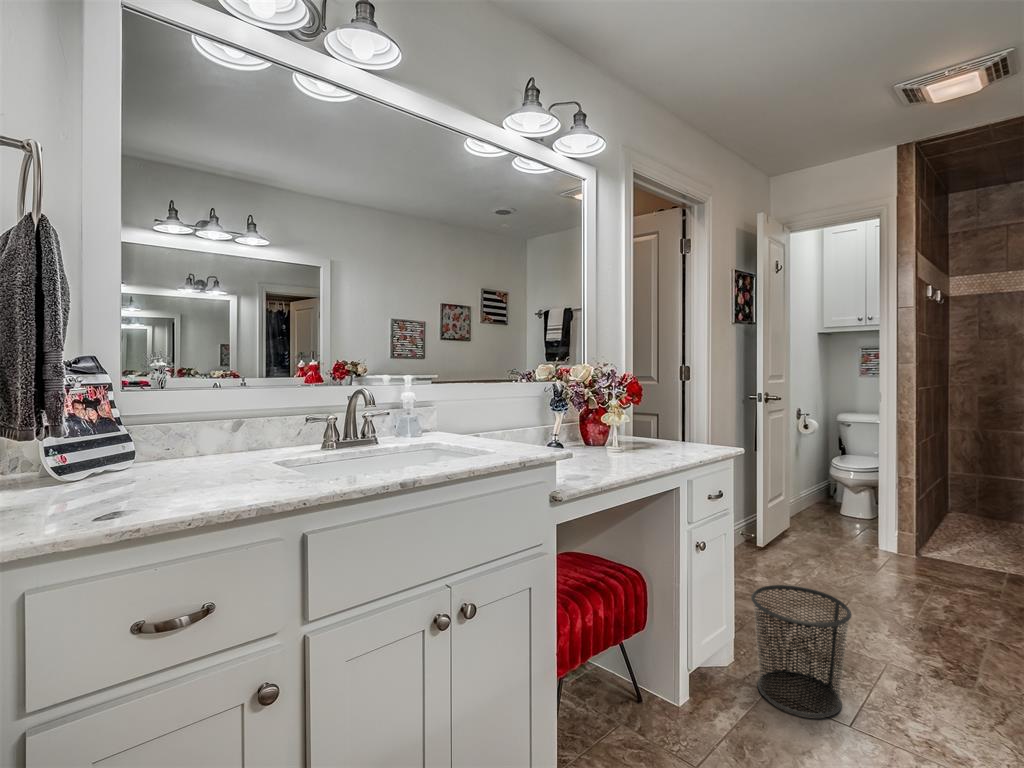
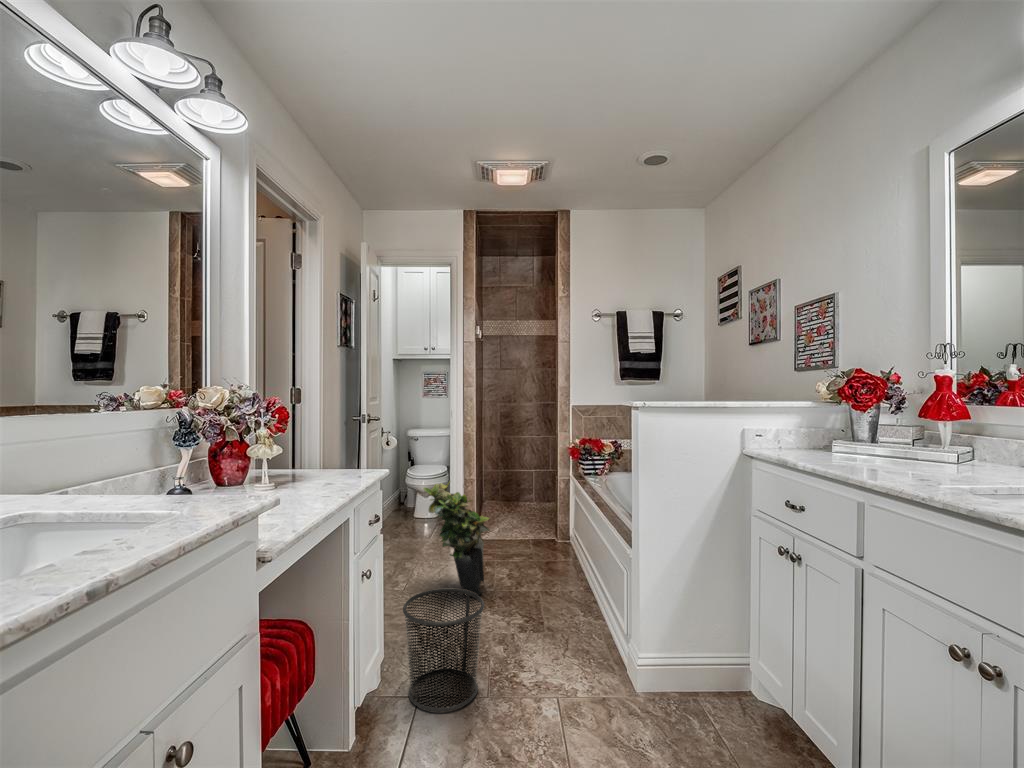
potted plant: none [816,474,911,621] -> present [423,483,490,595]

